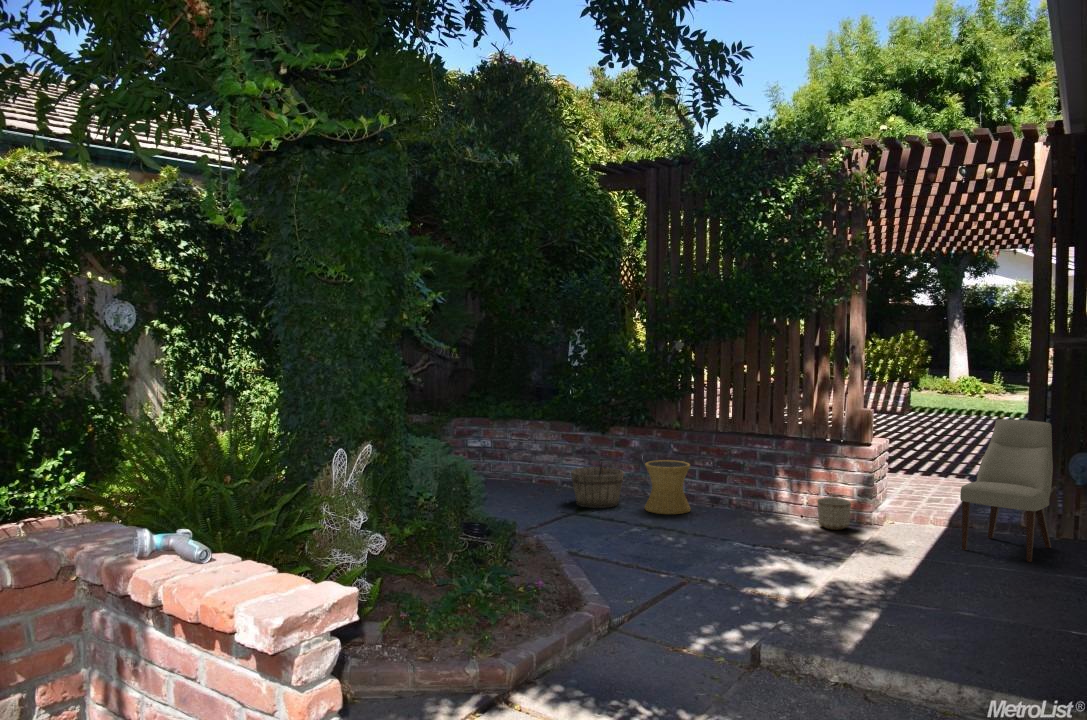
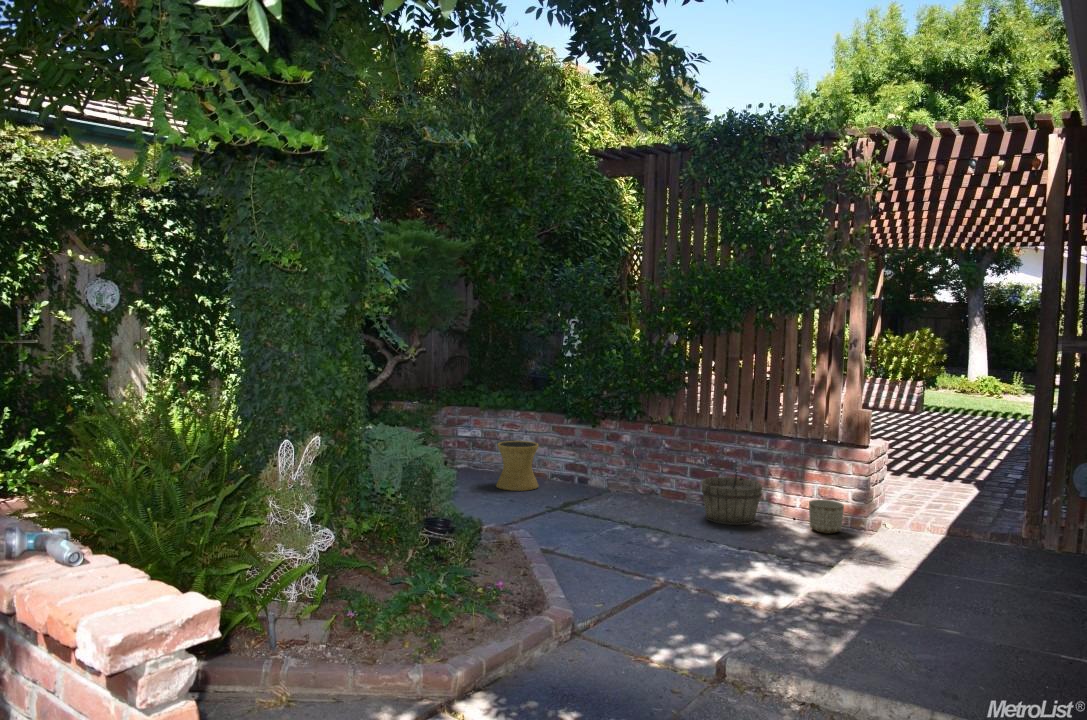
chair: present [960,419,1053,562] -> none [957,424,1058,576]
wooden bucket: present [571,459,624,508] -> present [701,469,762,525]
side table: present [645,460,691,514] -> present [496,441,539,491]

